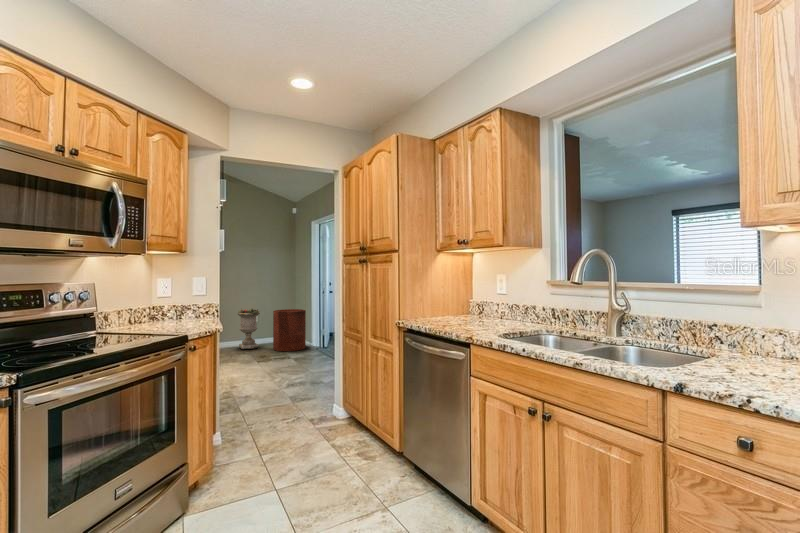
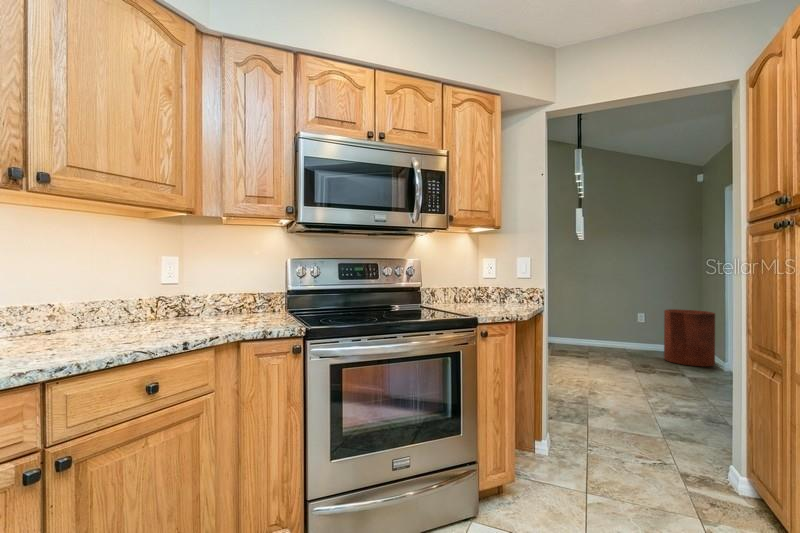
planter: present [238,309,260,349] -> none [618,303,649,353]

